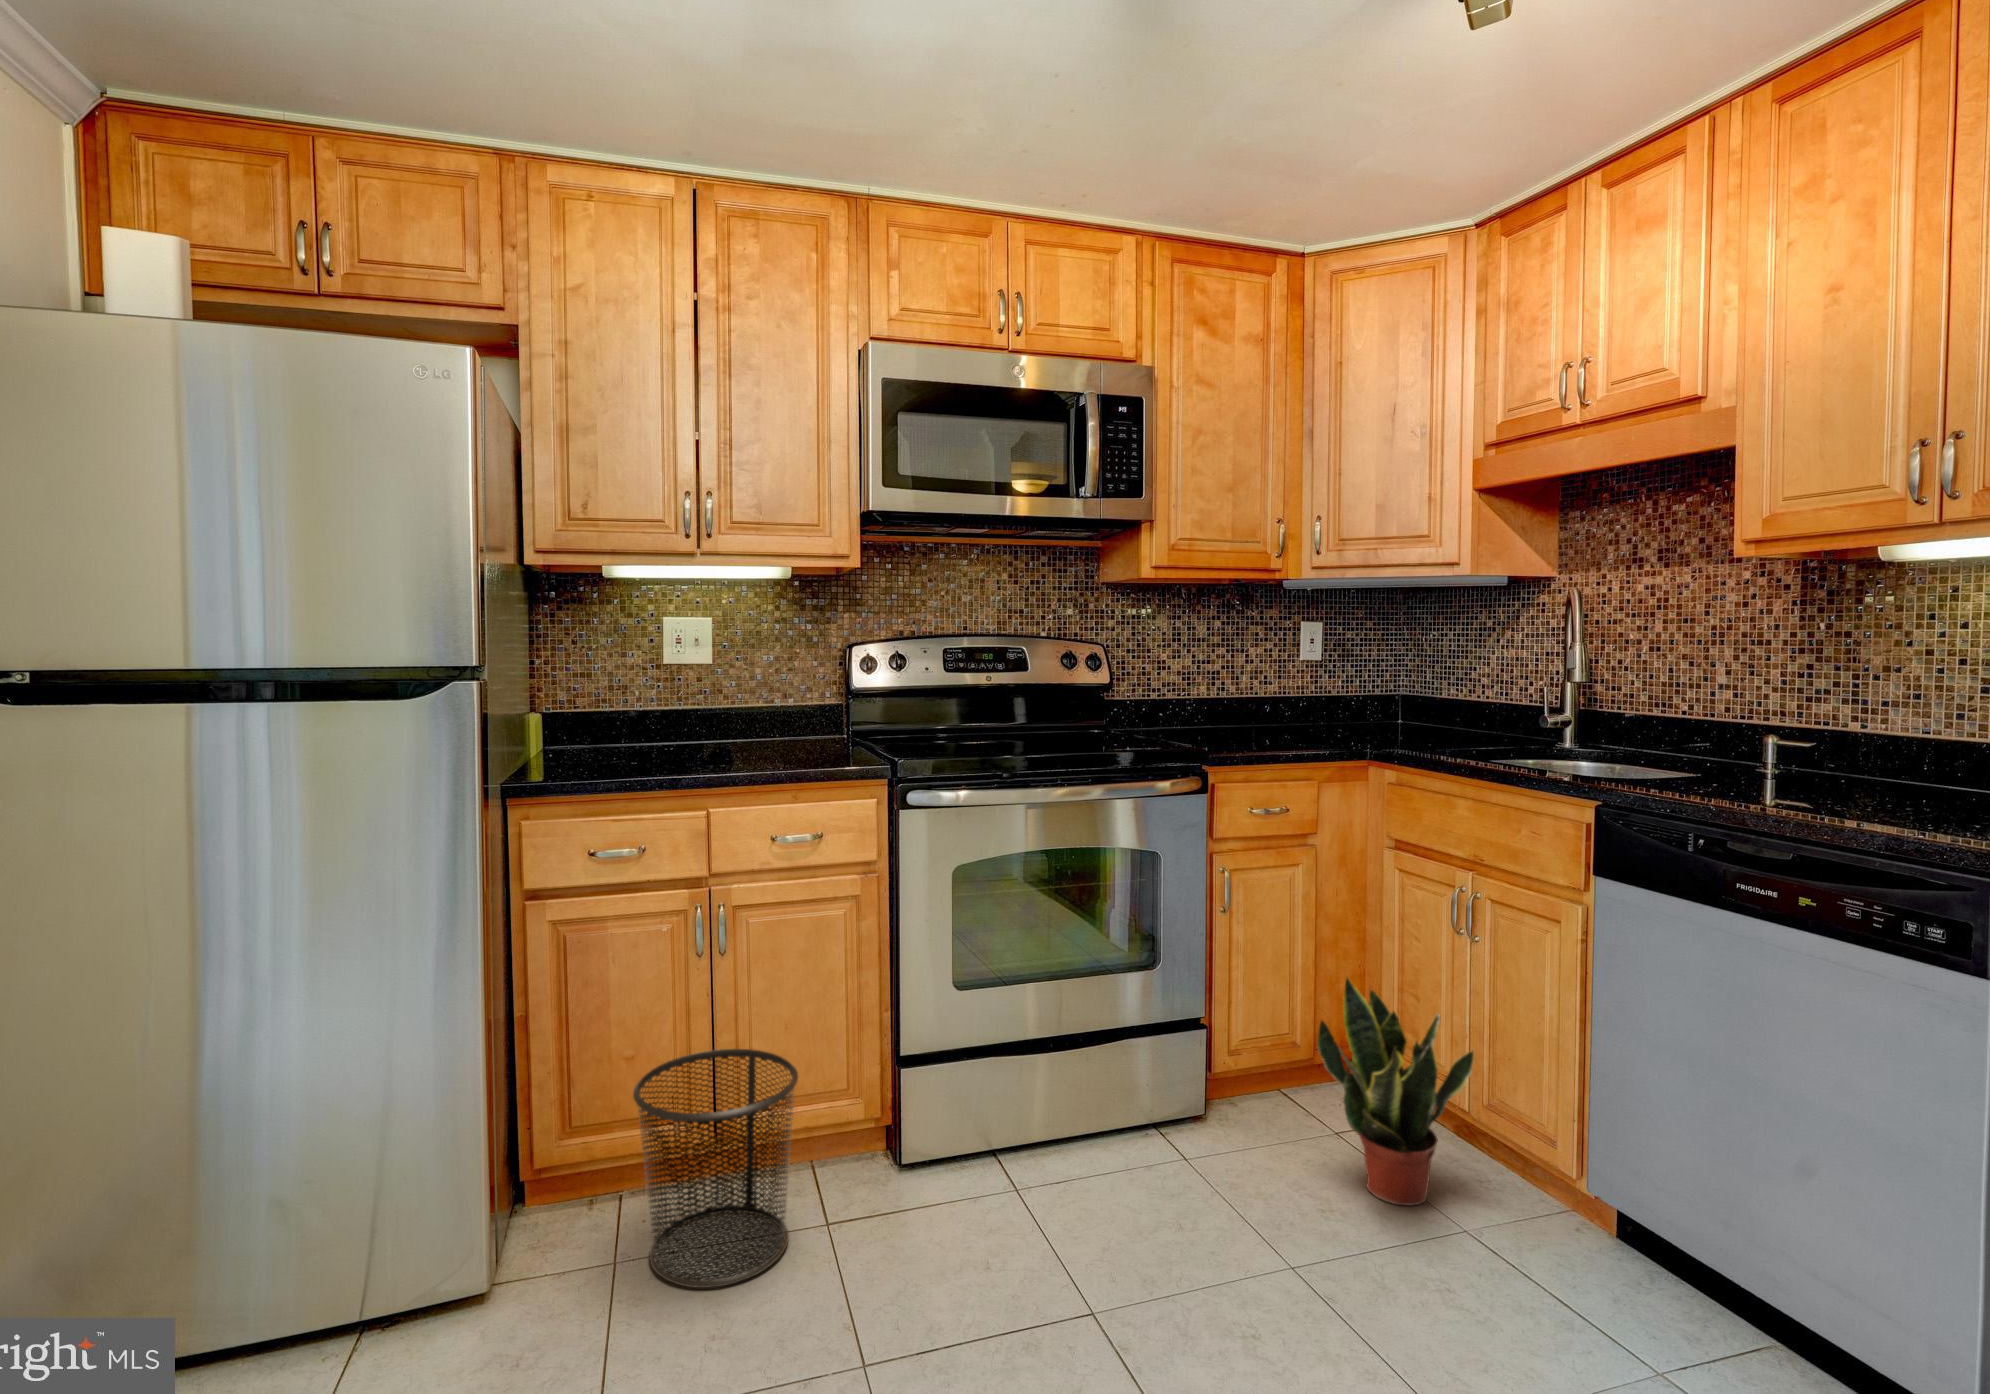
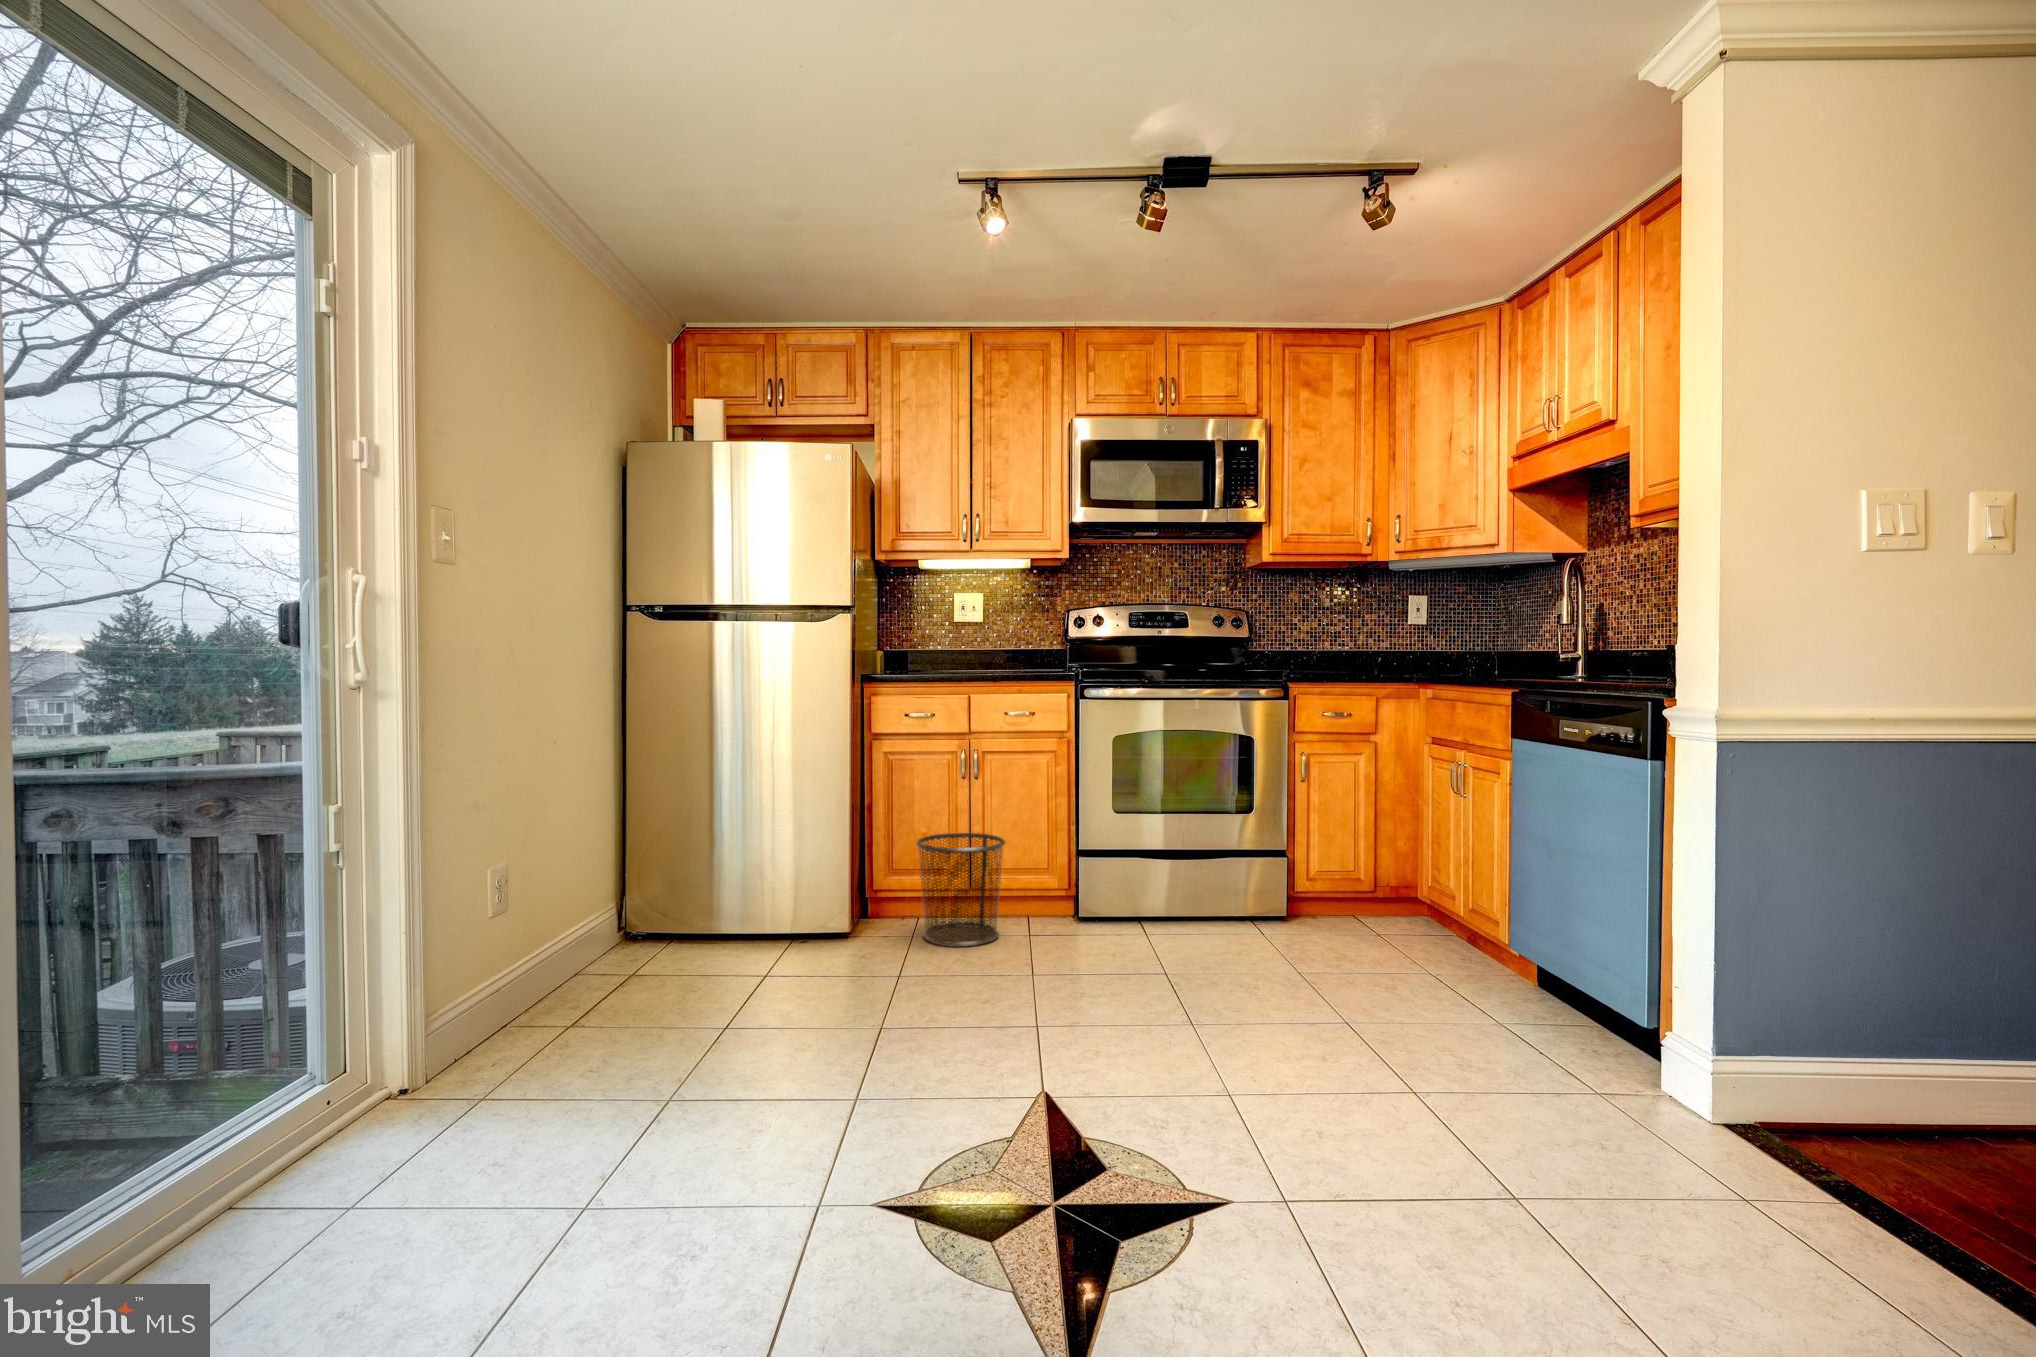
potted plant: present [1317,978,1474,1205] -> none [1340,814,1443,965]

